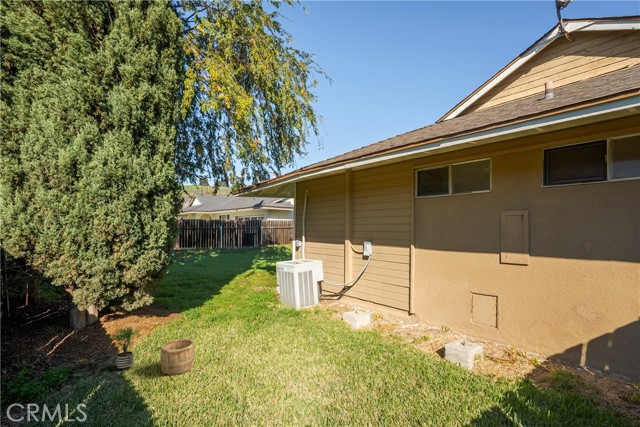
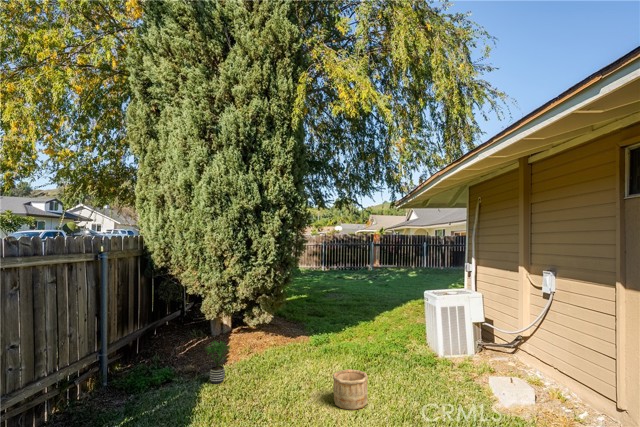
wooden bucket: present [160,338,195,375] -> present [333,369,368,410]

